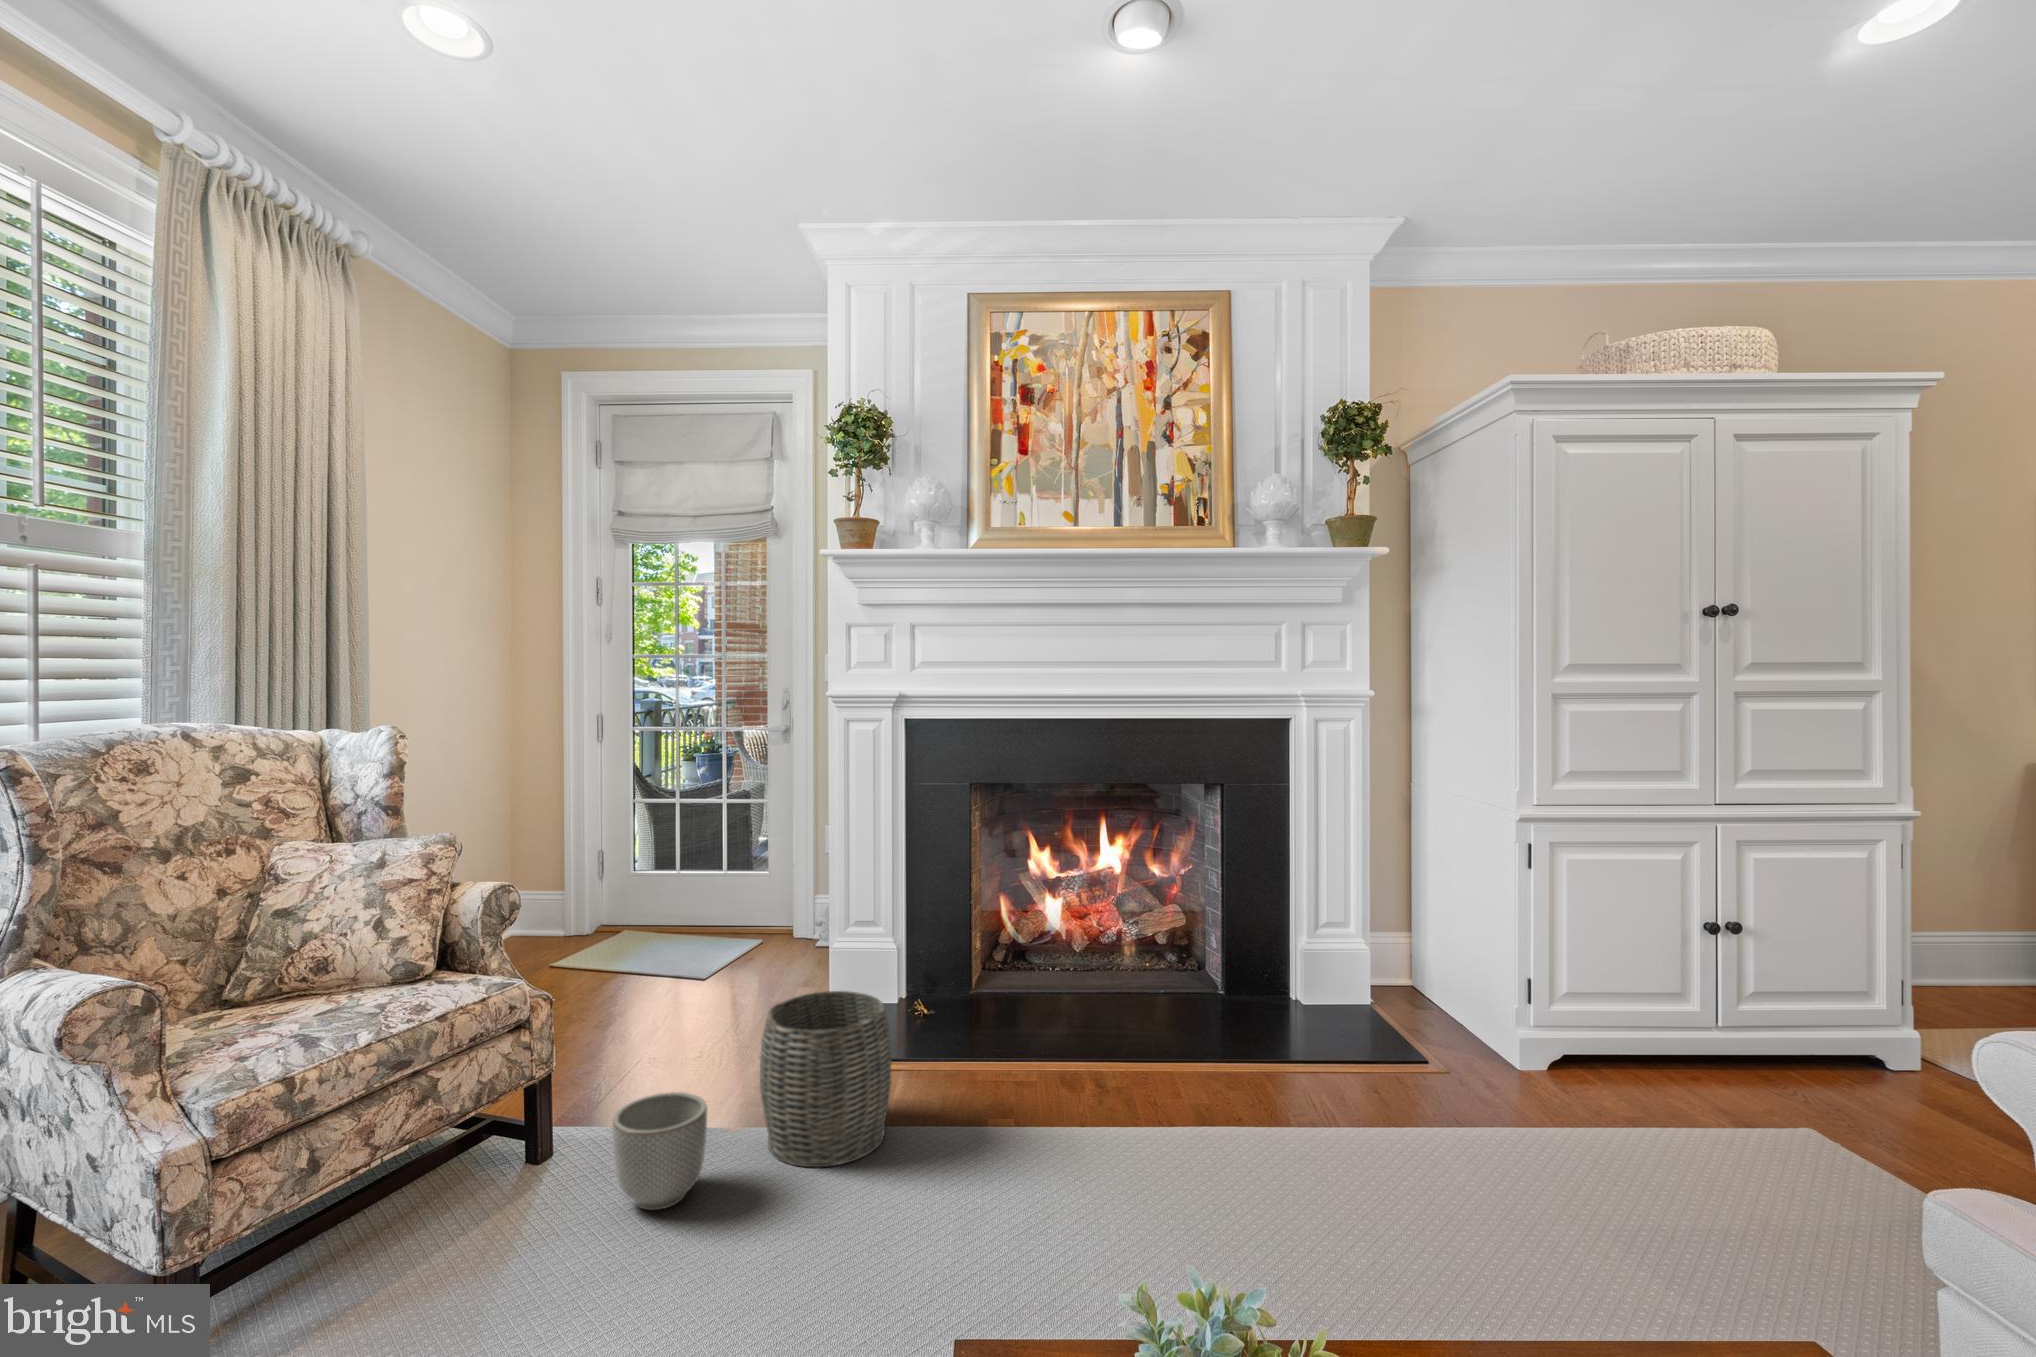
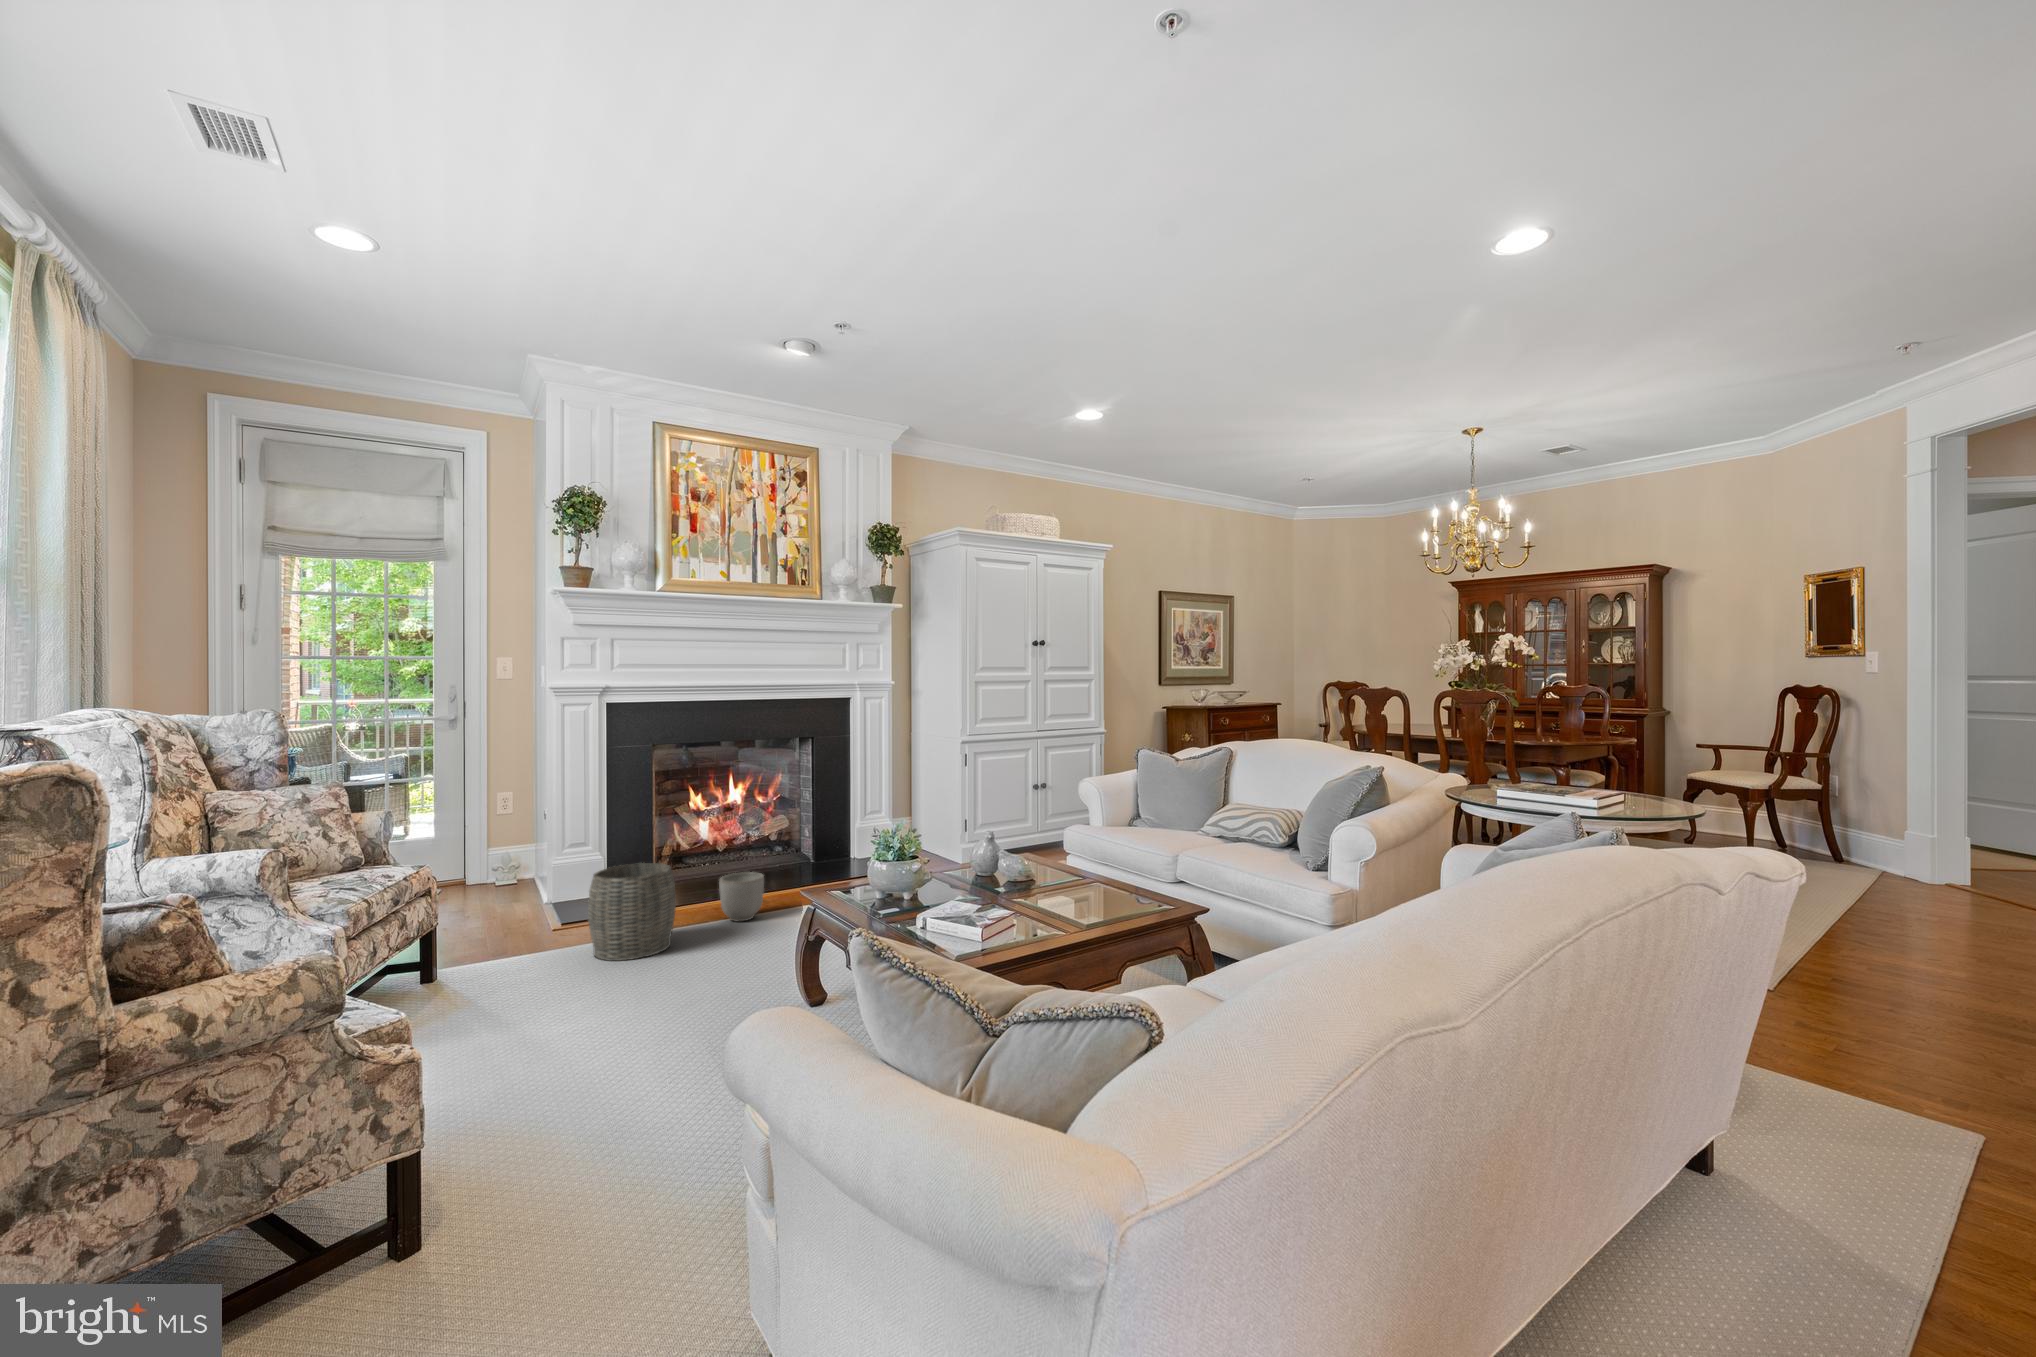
planter: present [612,1092,707,1210] -> present [719,872,764,921]

